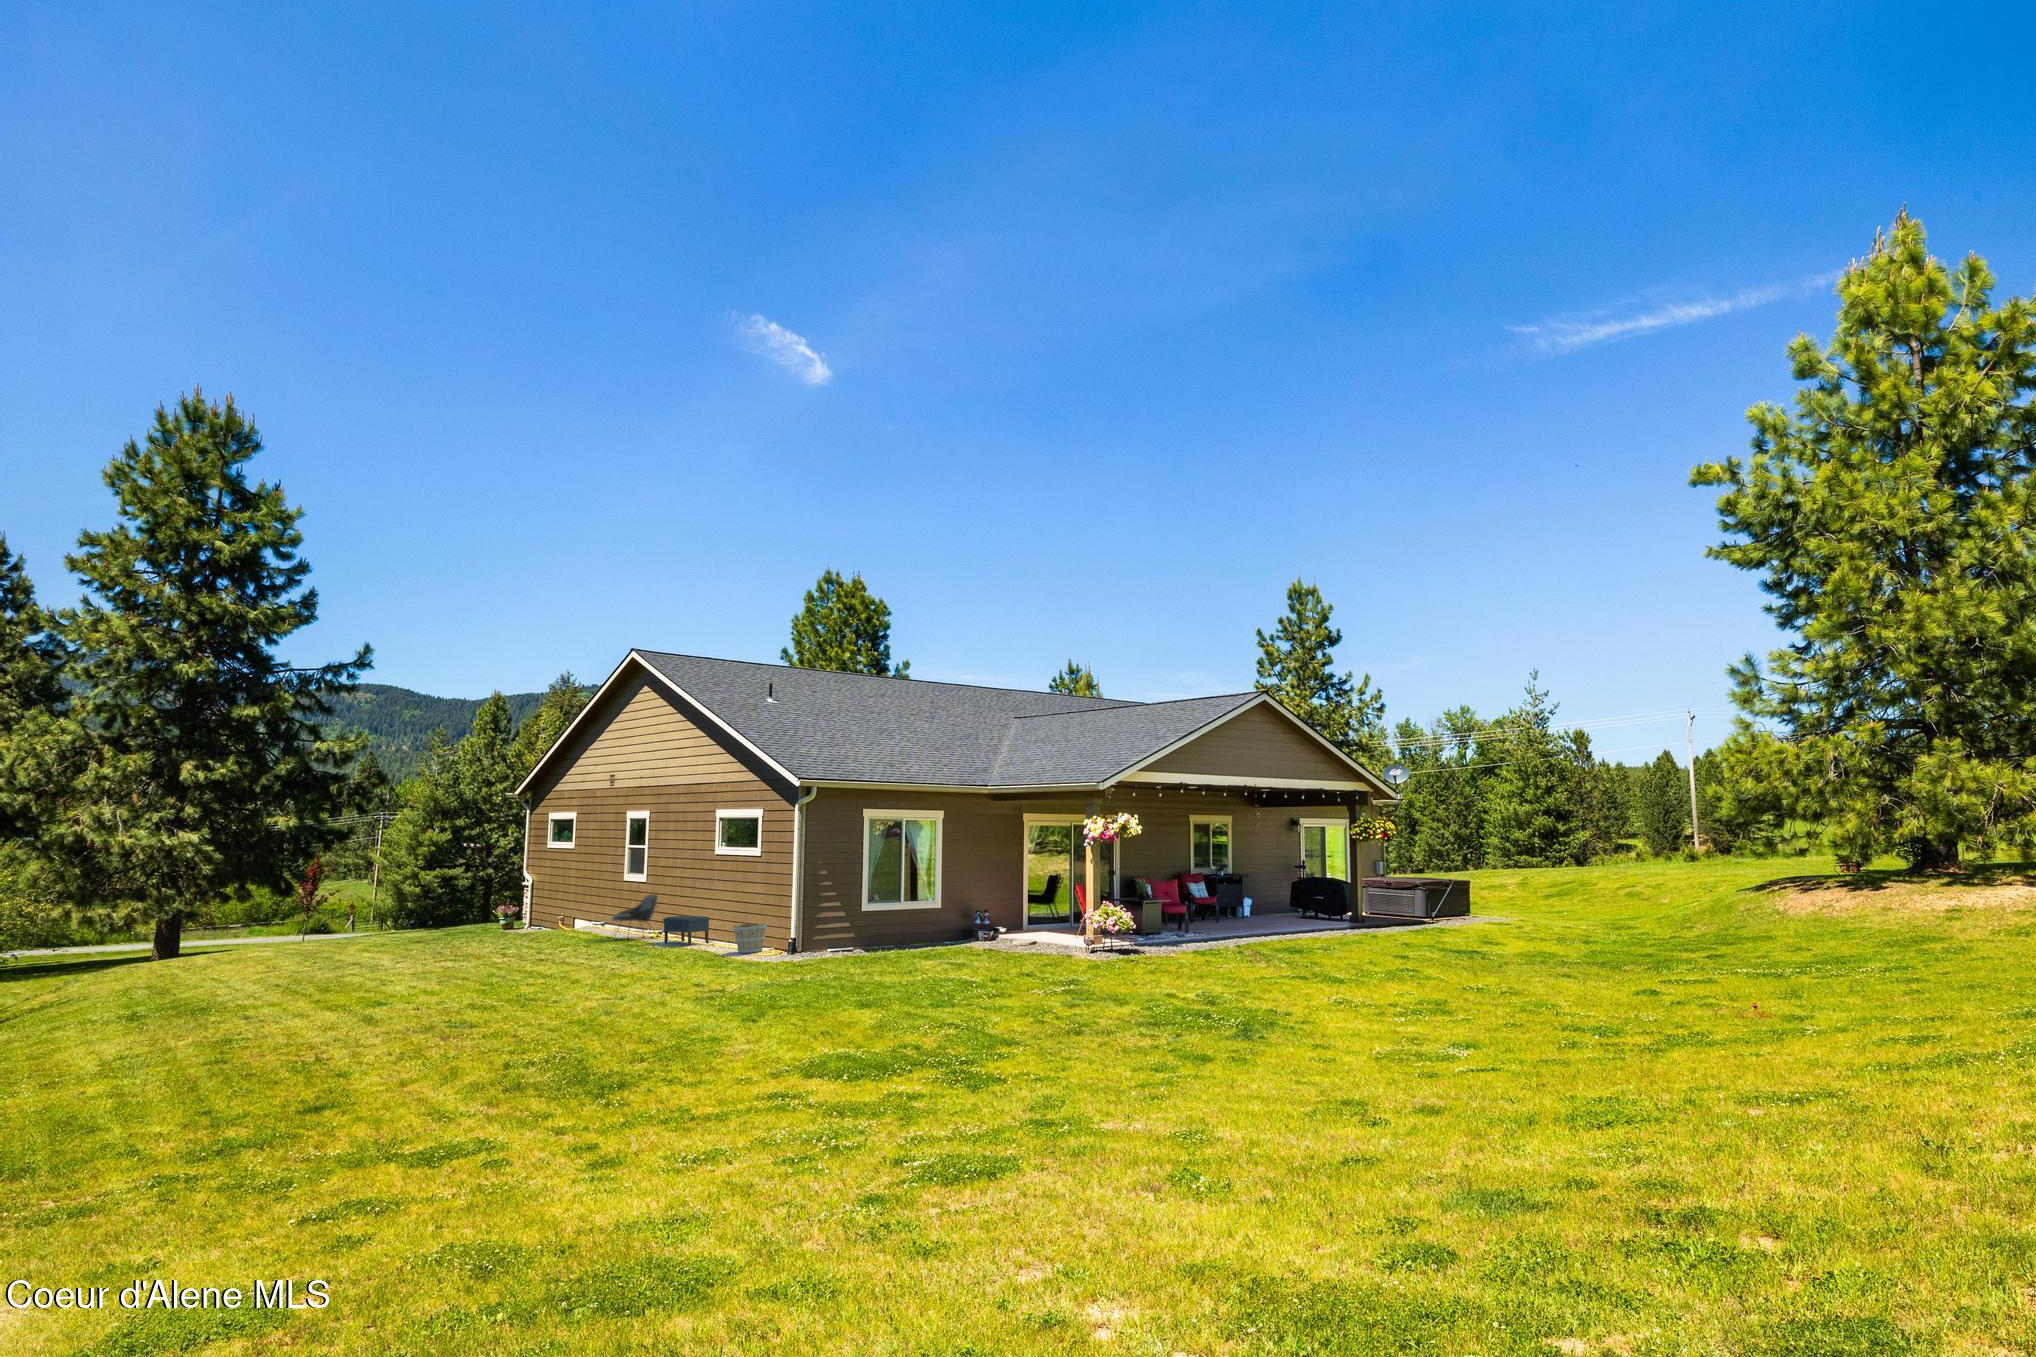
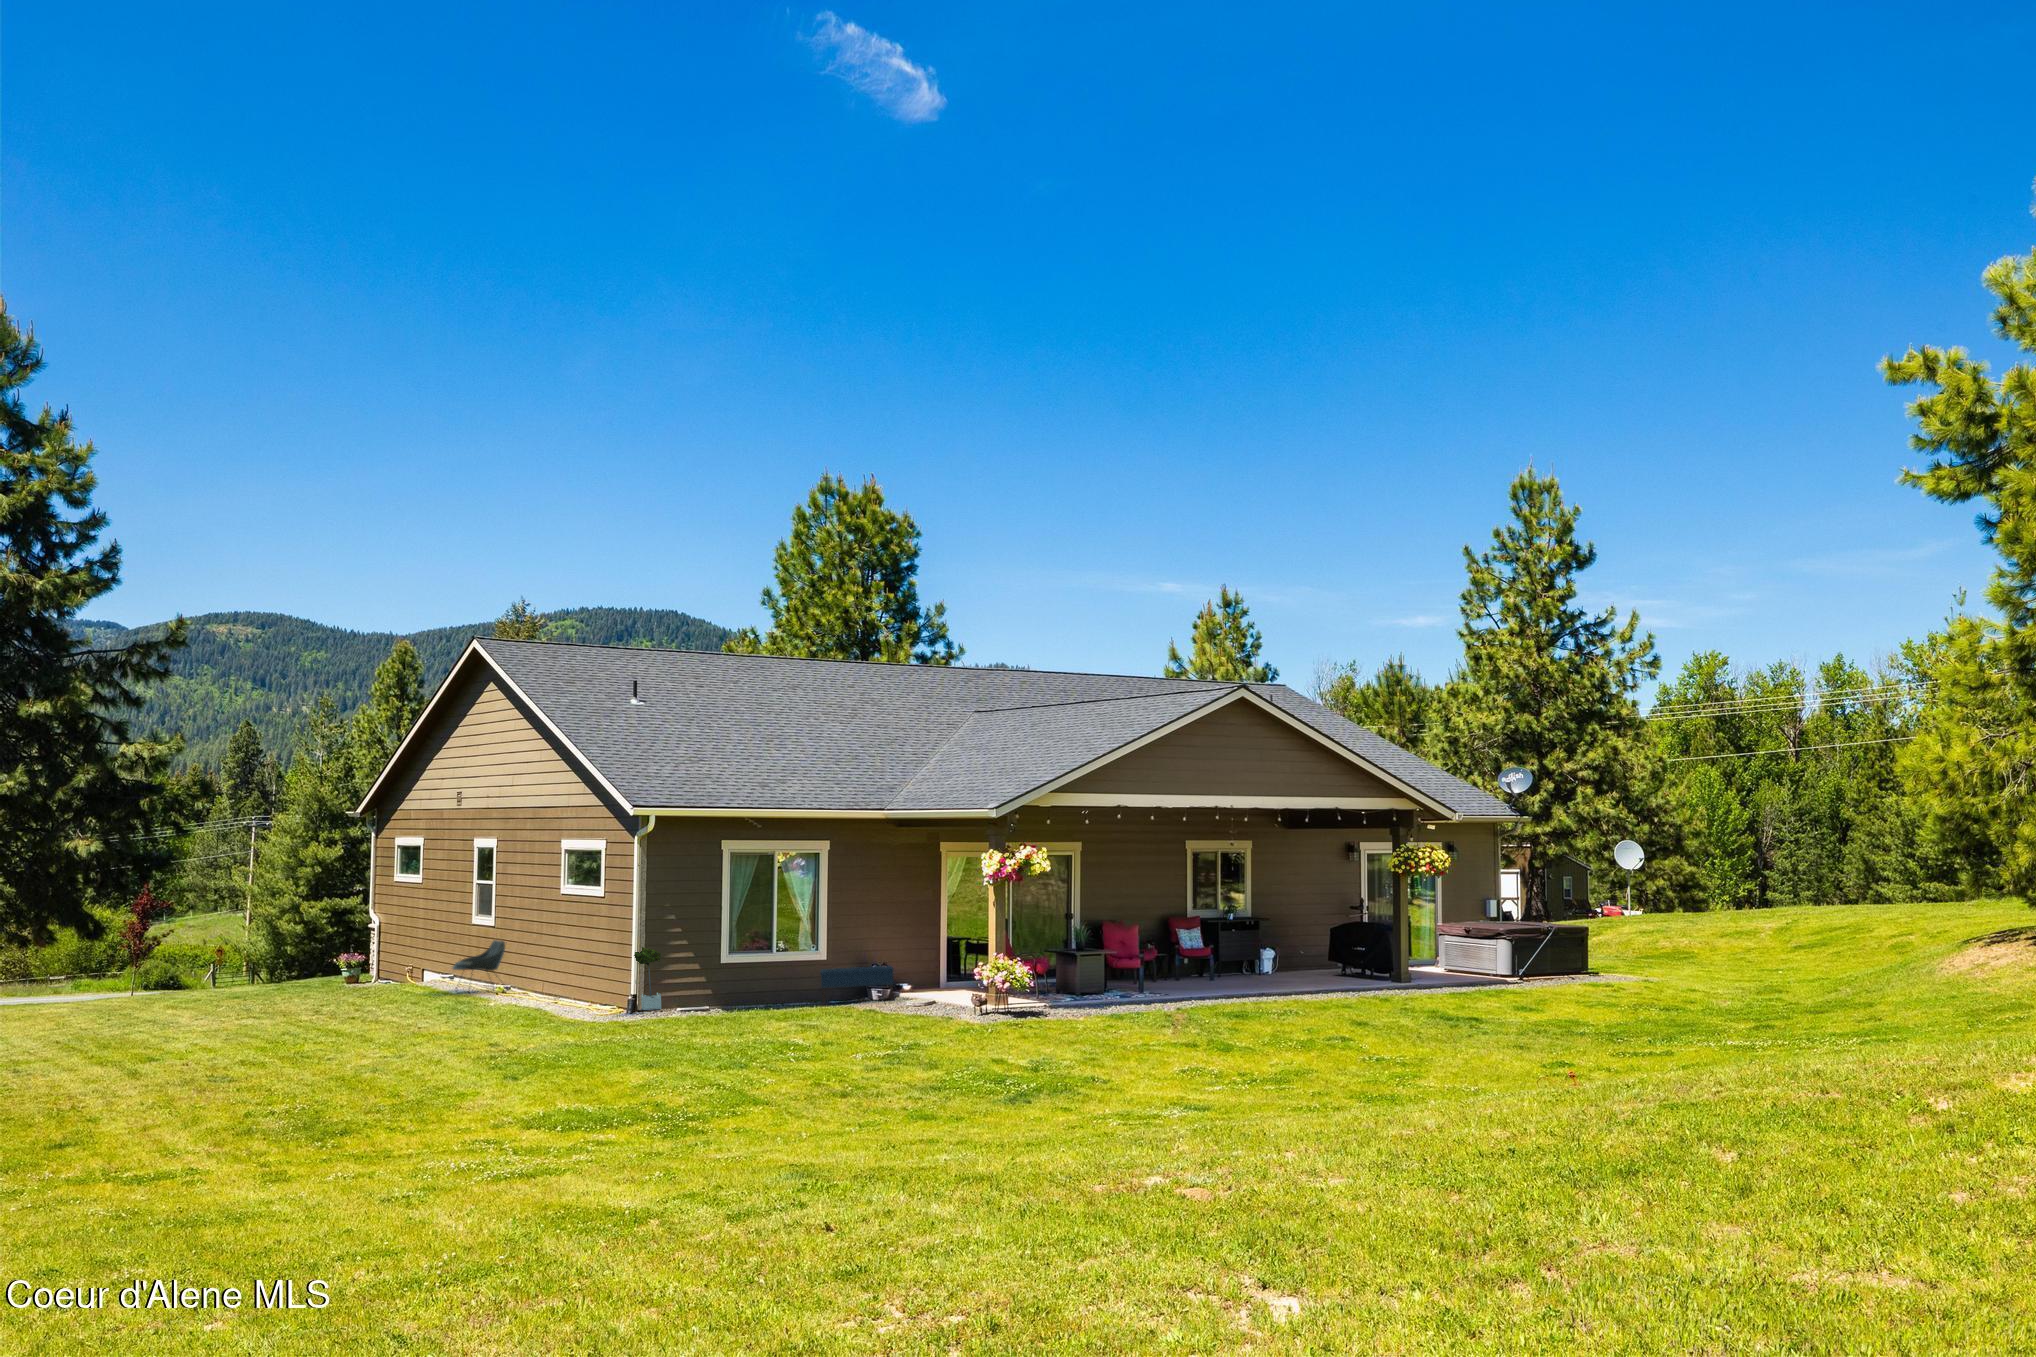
potted tree: none [797,899,821,953] -> present [634,947,661,1010]
bench: present [663,916,709,945] -> present [820,966,894,1004]
wooden bucket: present [733,923,767,953] -> none [567,974,606,1009]

